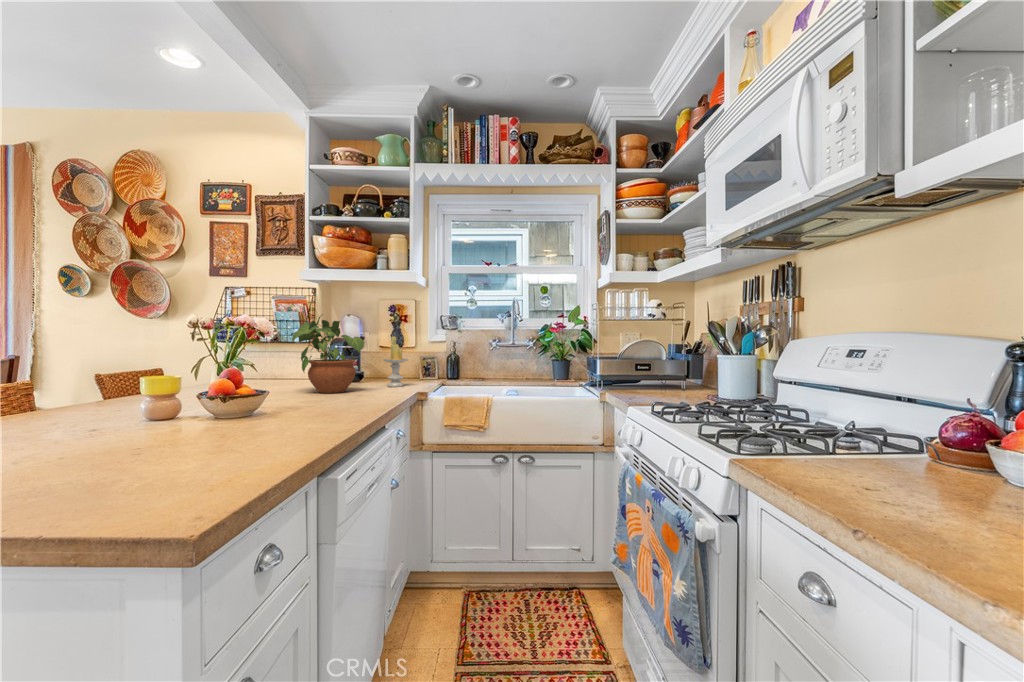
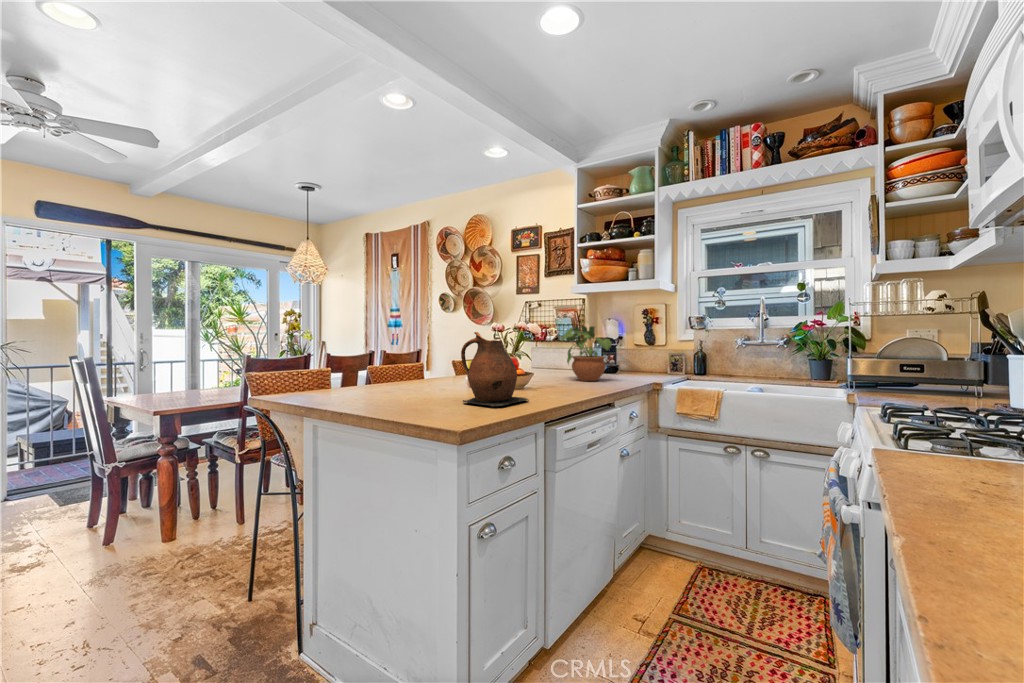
ceramic pitcher: none [109,318,255,452] -> present [461,332,529,407]
candle: present [383,336,408,387] -> none [629,338,651,380]

